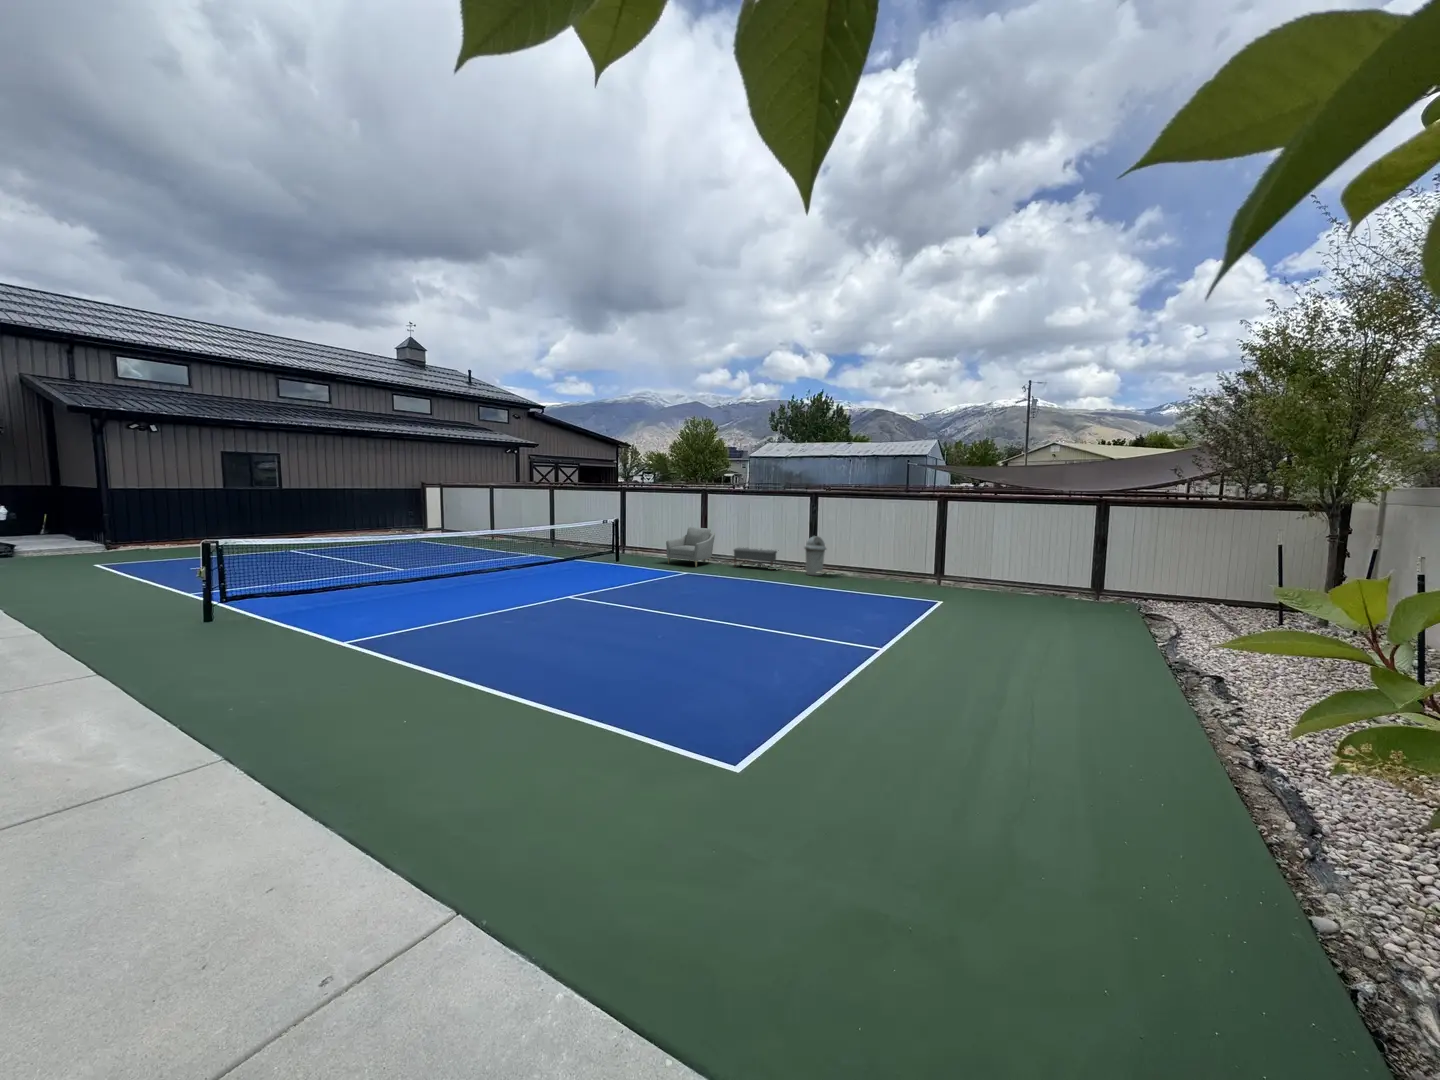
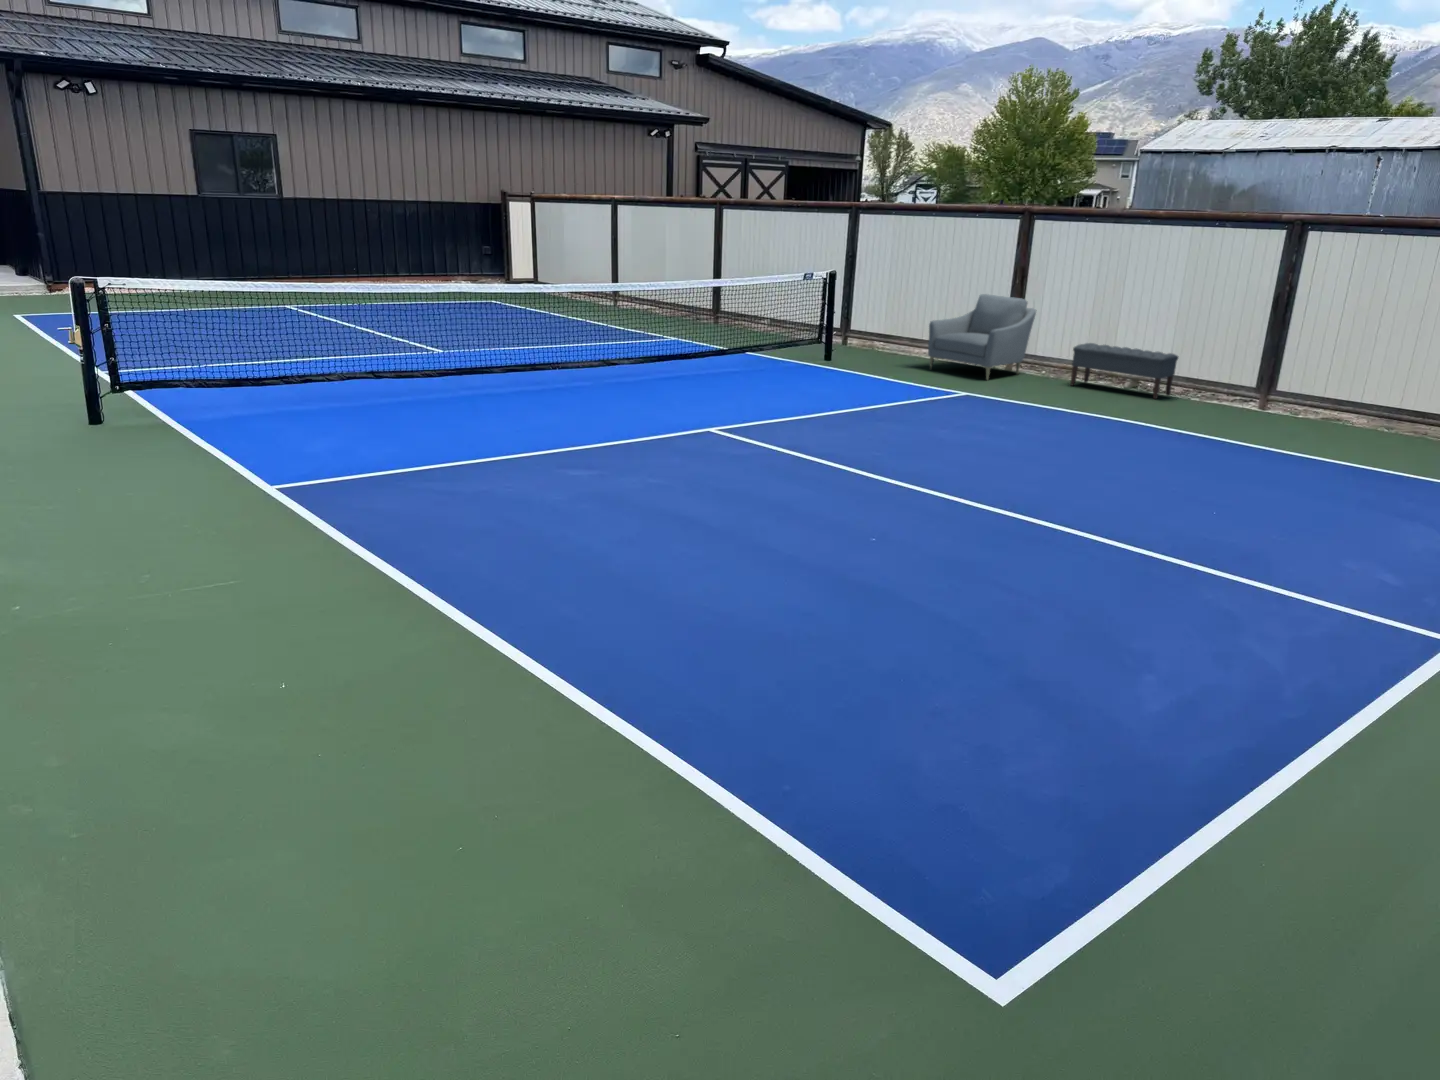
trash can: present [804,536,826,575] -> none [1236,327,1297,418]

